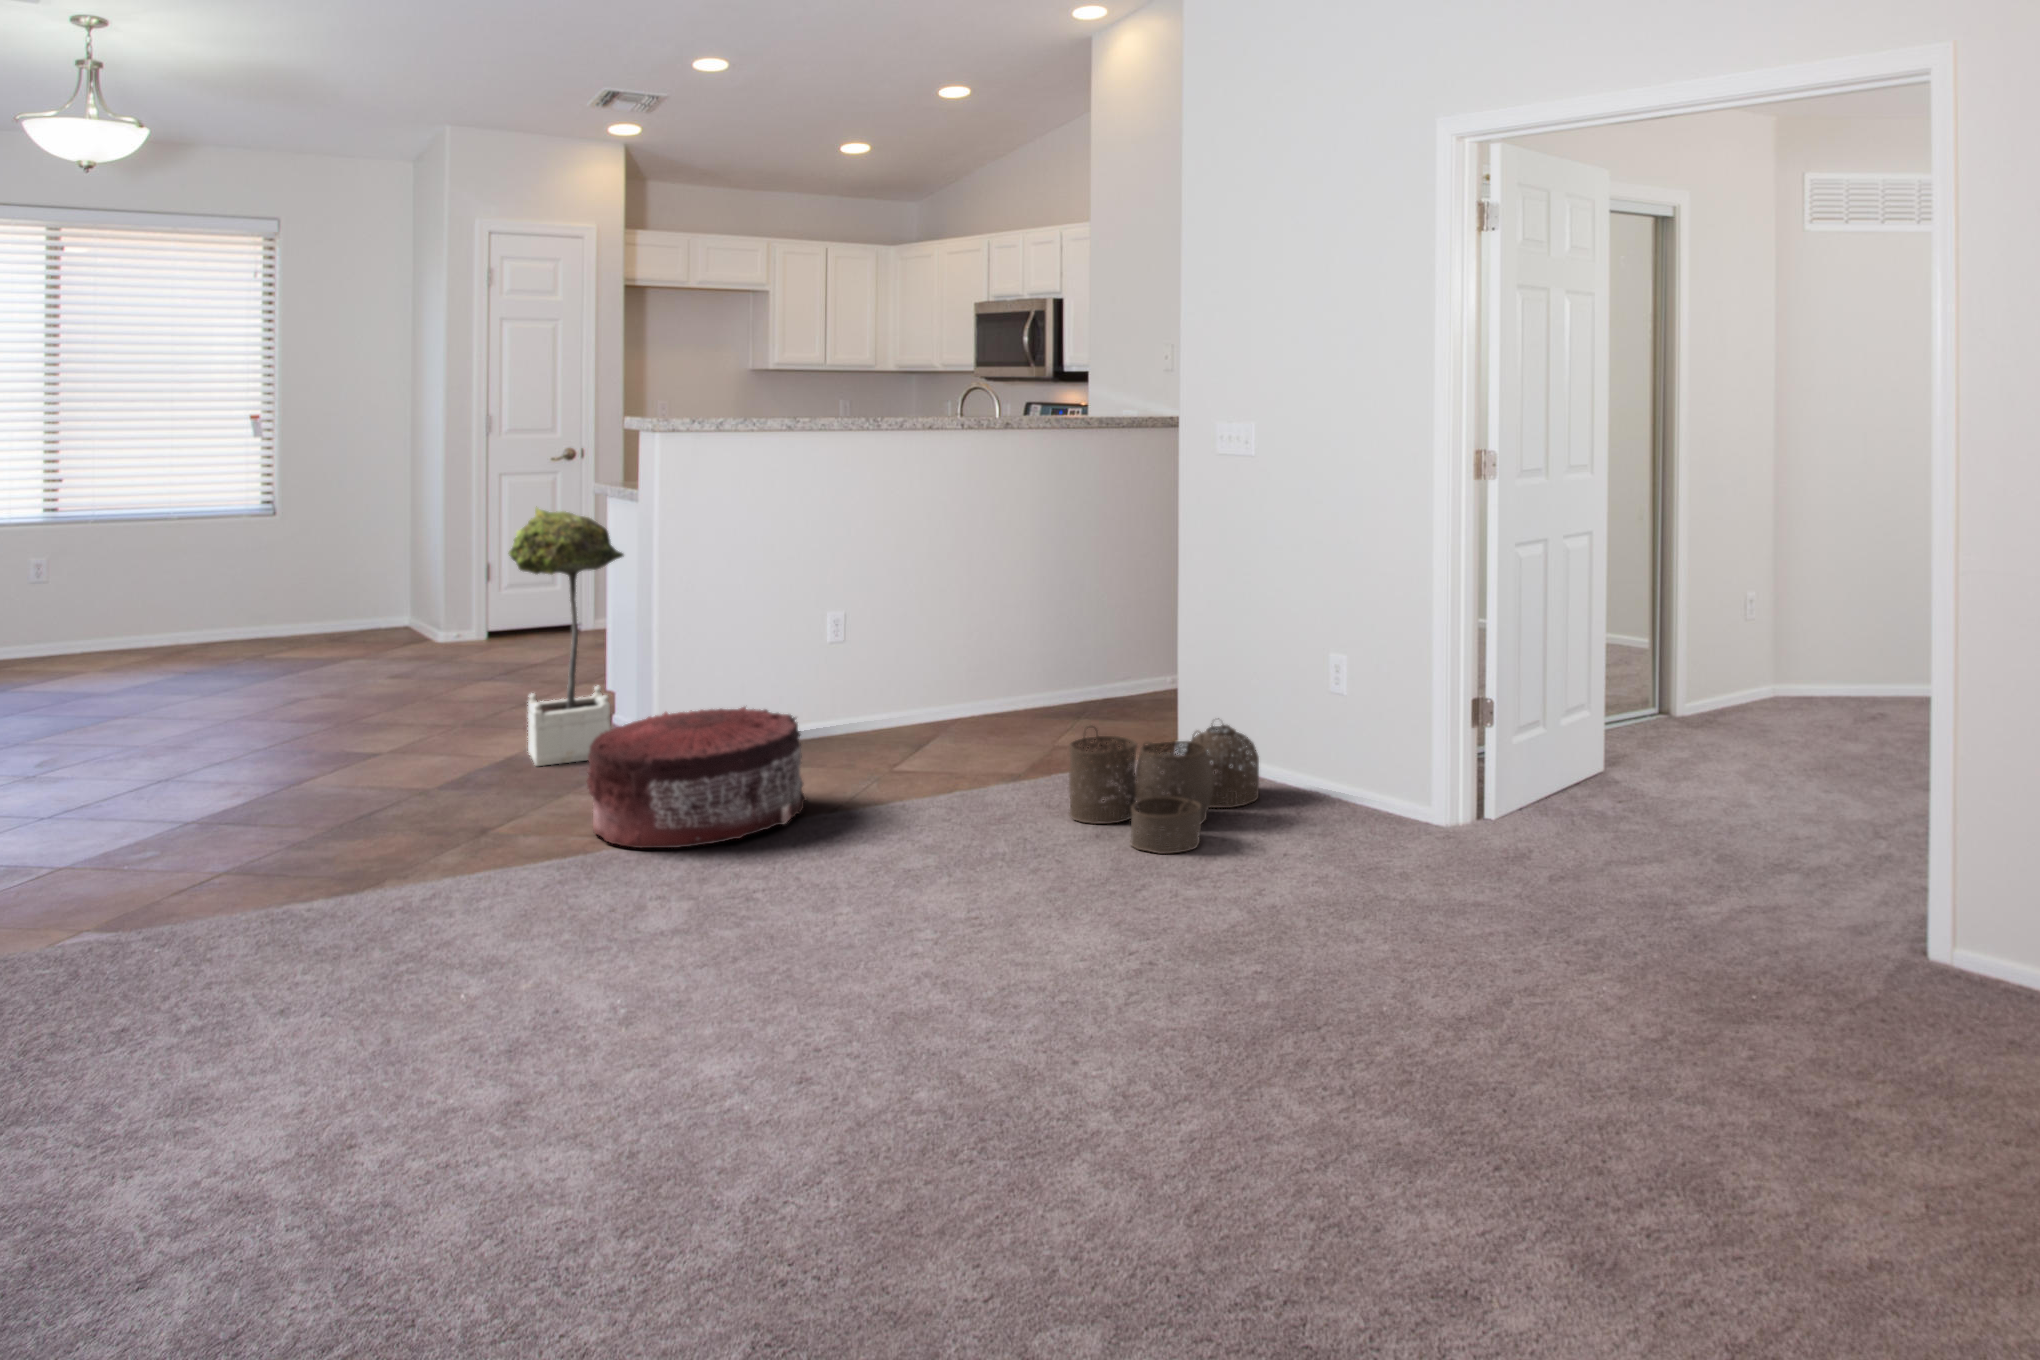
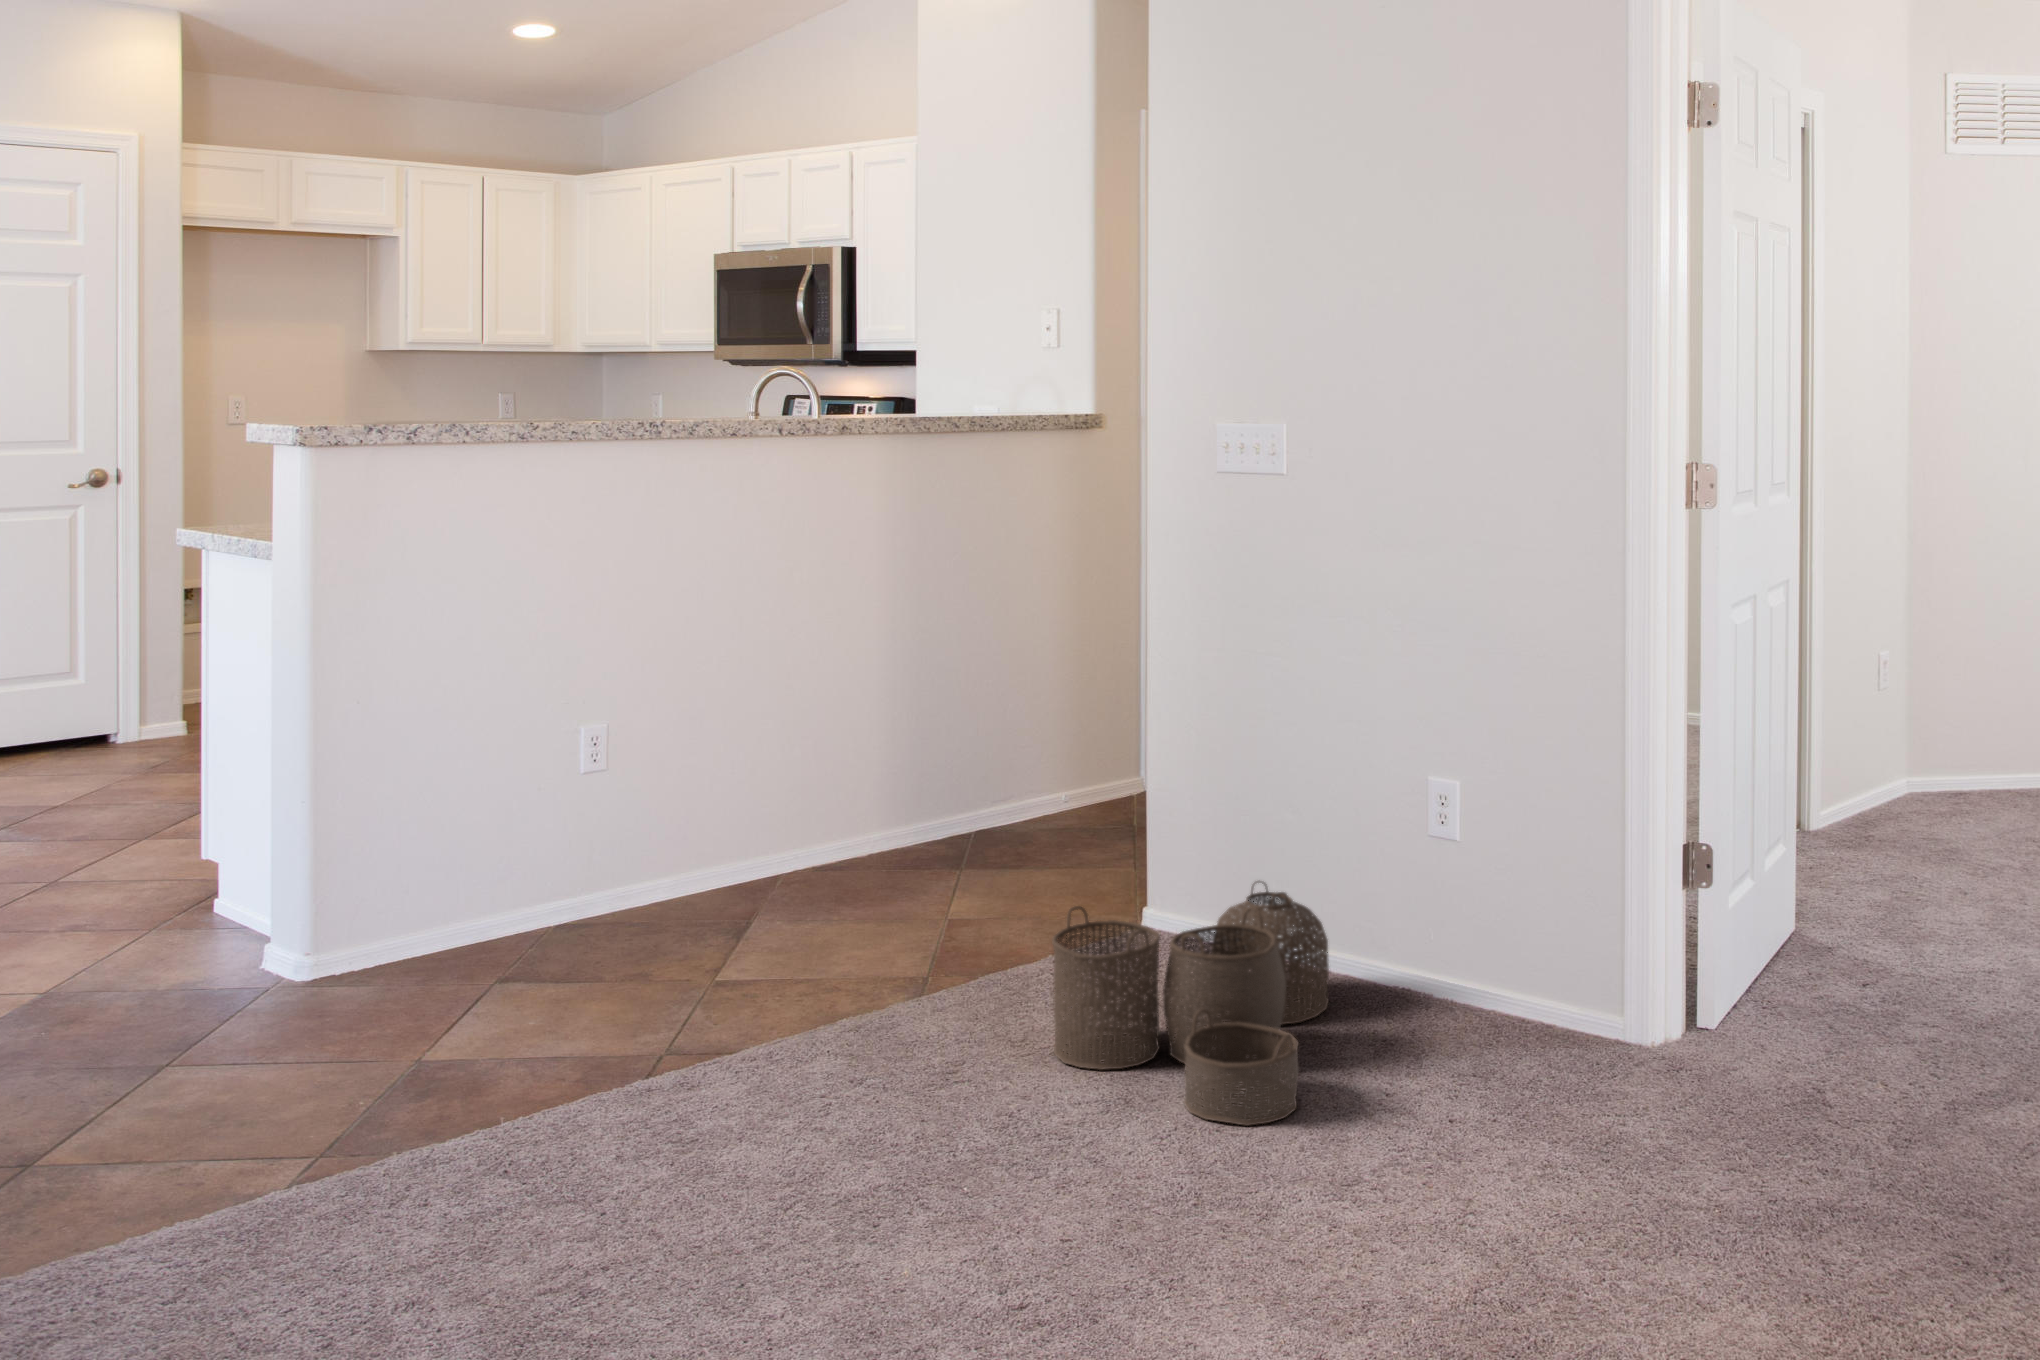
potted tree: present [508,508,624,766] -> none [42,572,246,1007]
pouf: present [587,707,807,848] -> none [230,898,612,1178]

